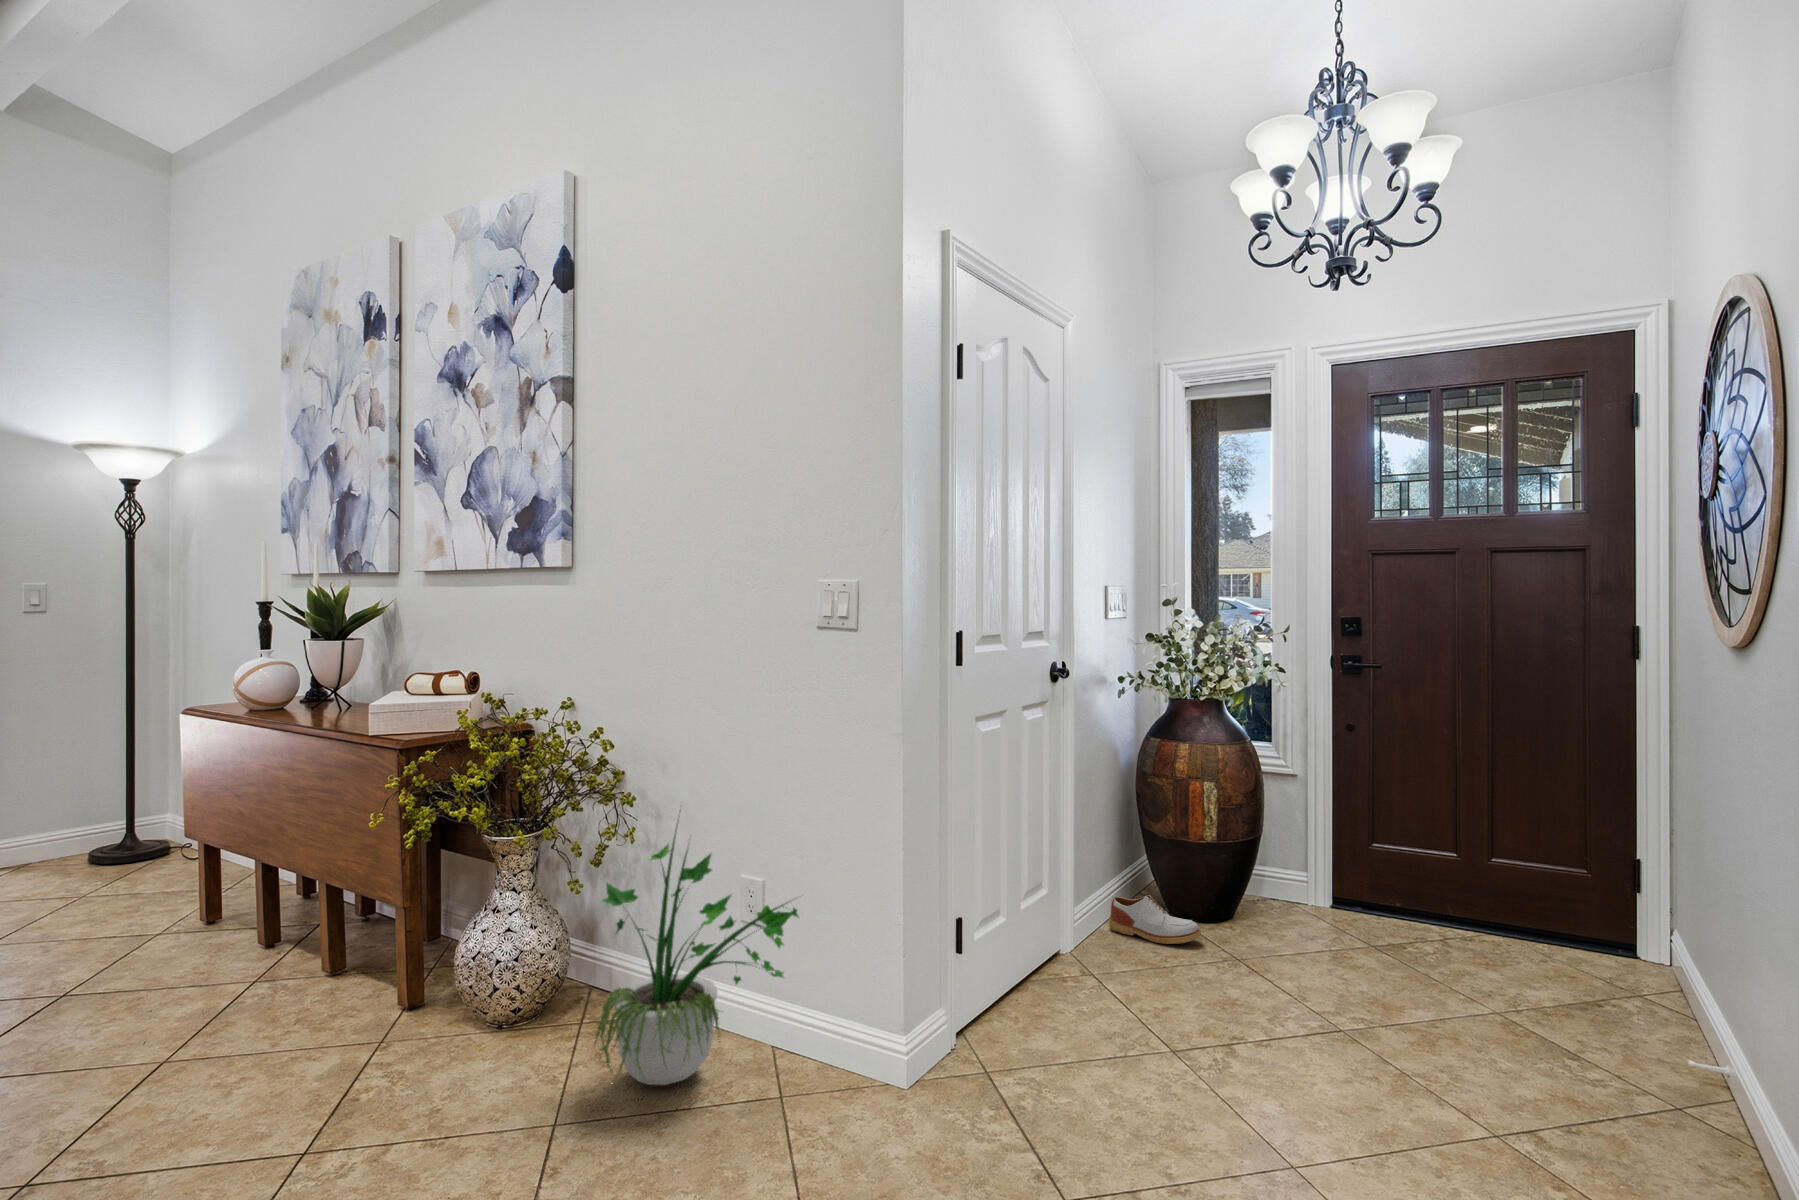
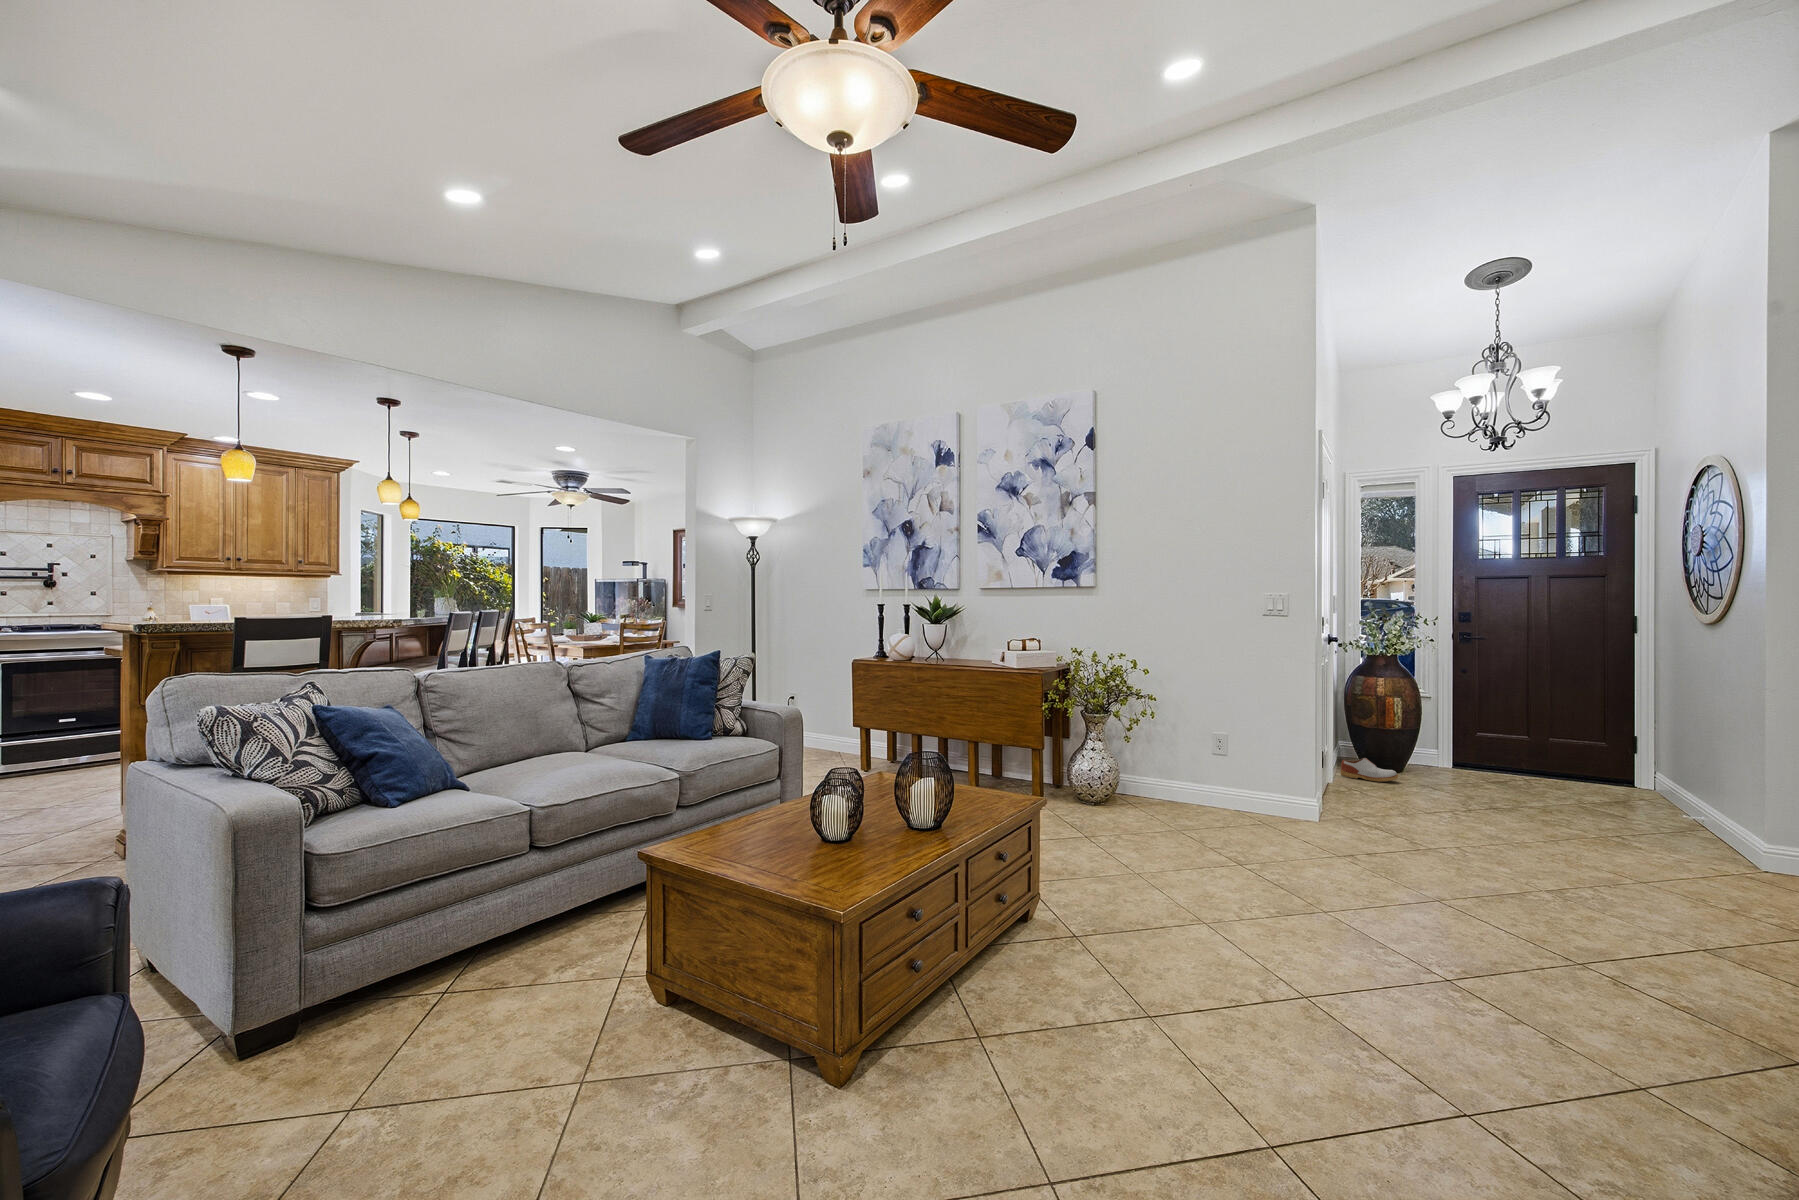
potted plant: present [594,810,798,1085] -> none [1160,695,1292,822]

